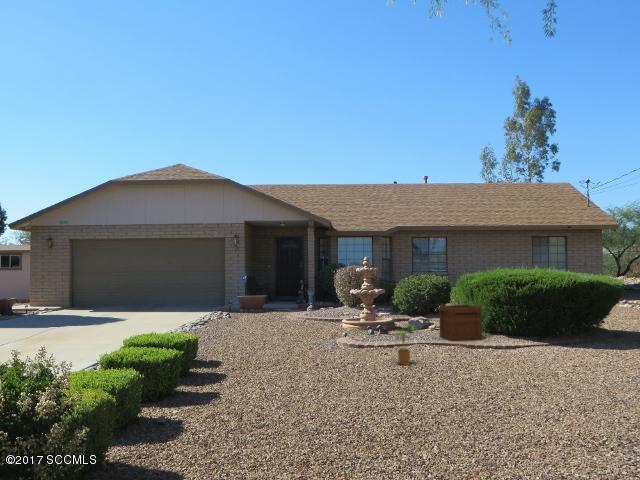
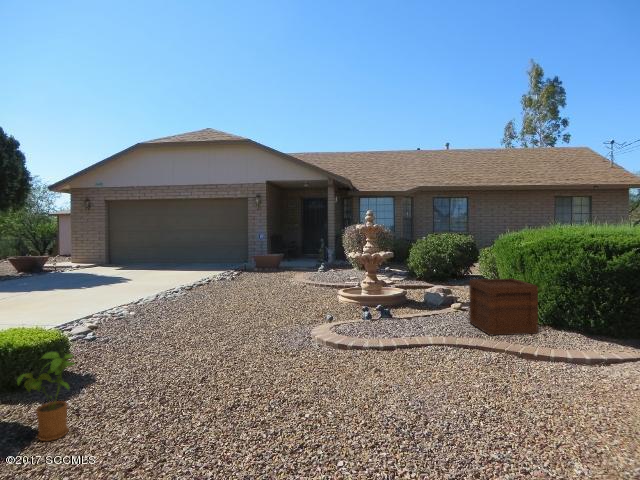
house plant: present [396,324,416,365] -> present [17,352,75,441]

